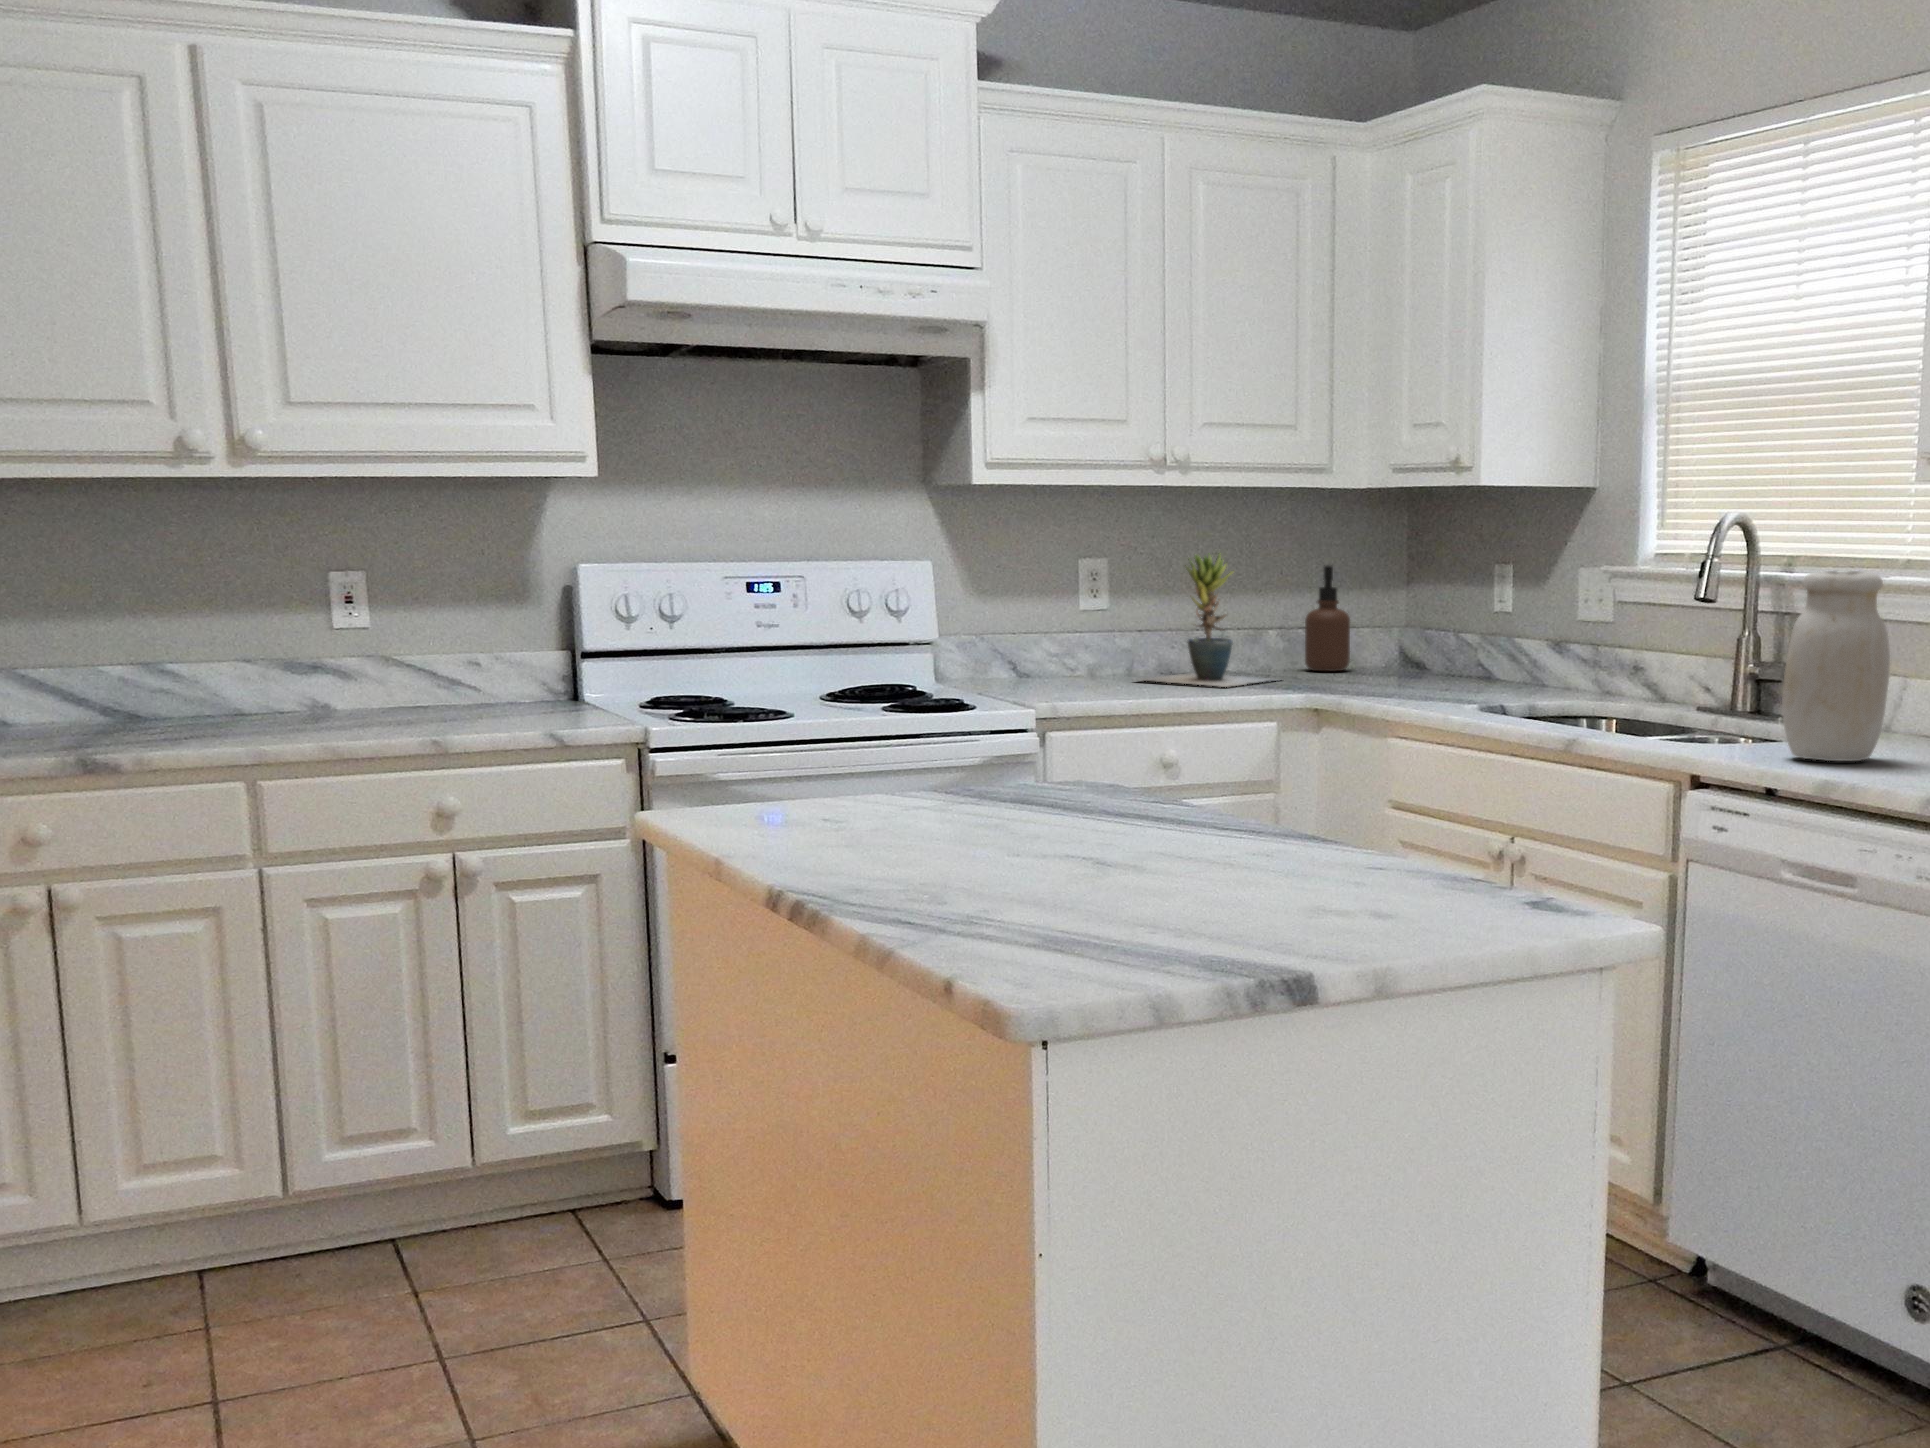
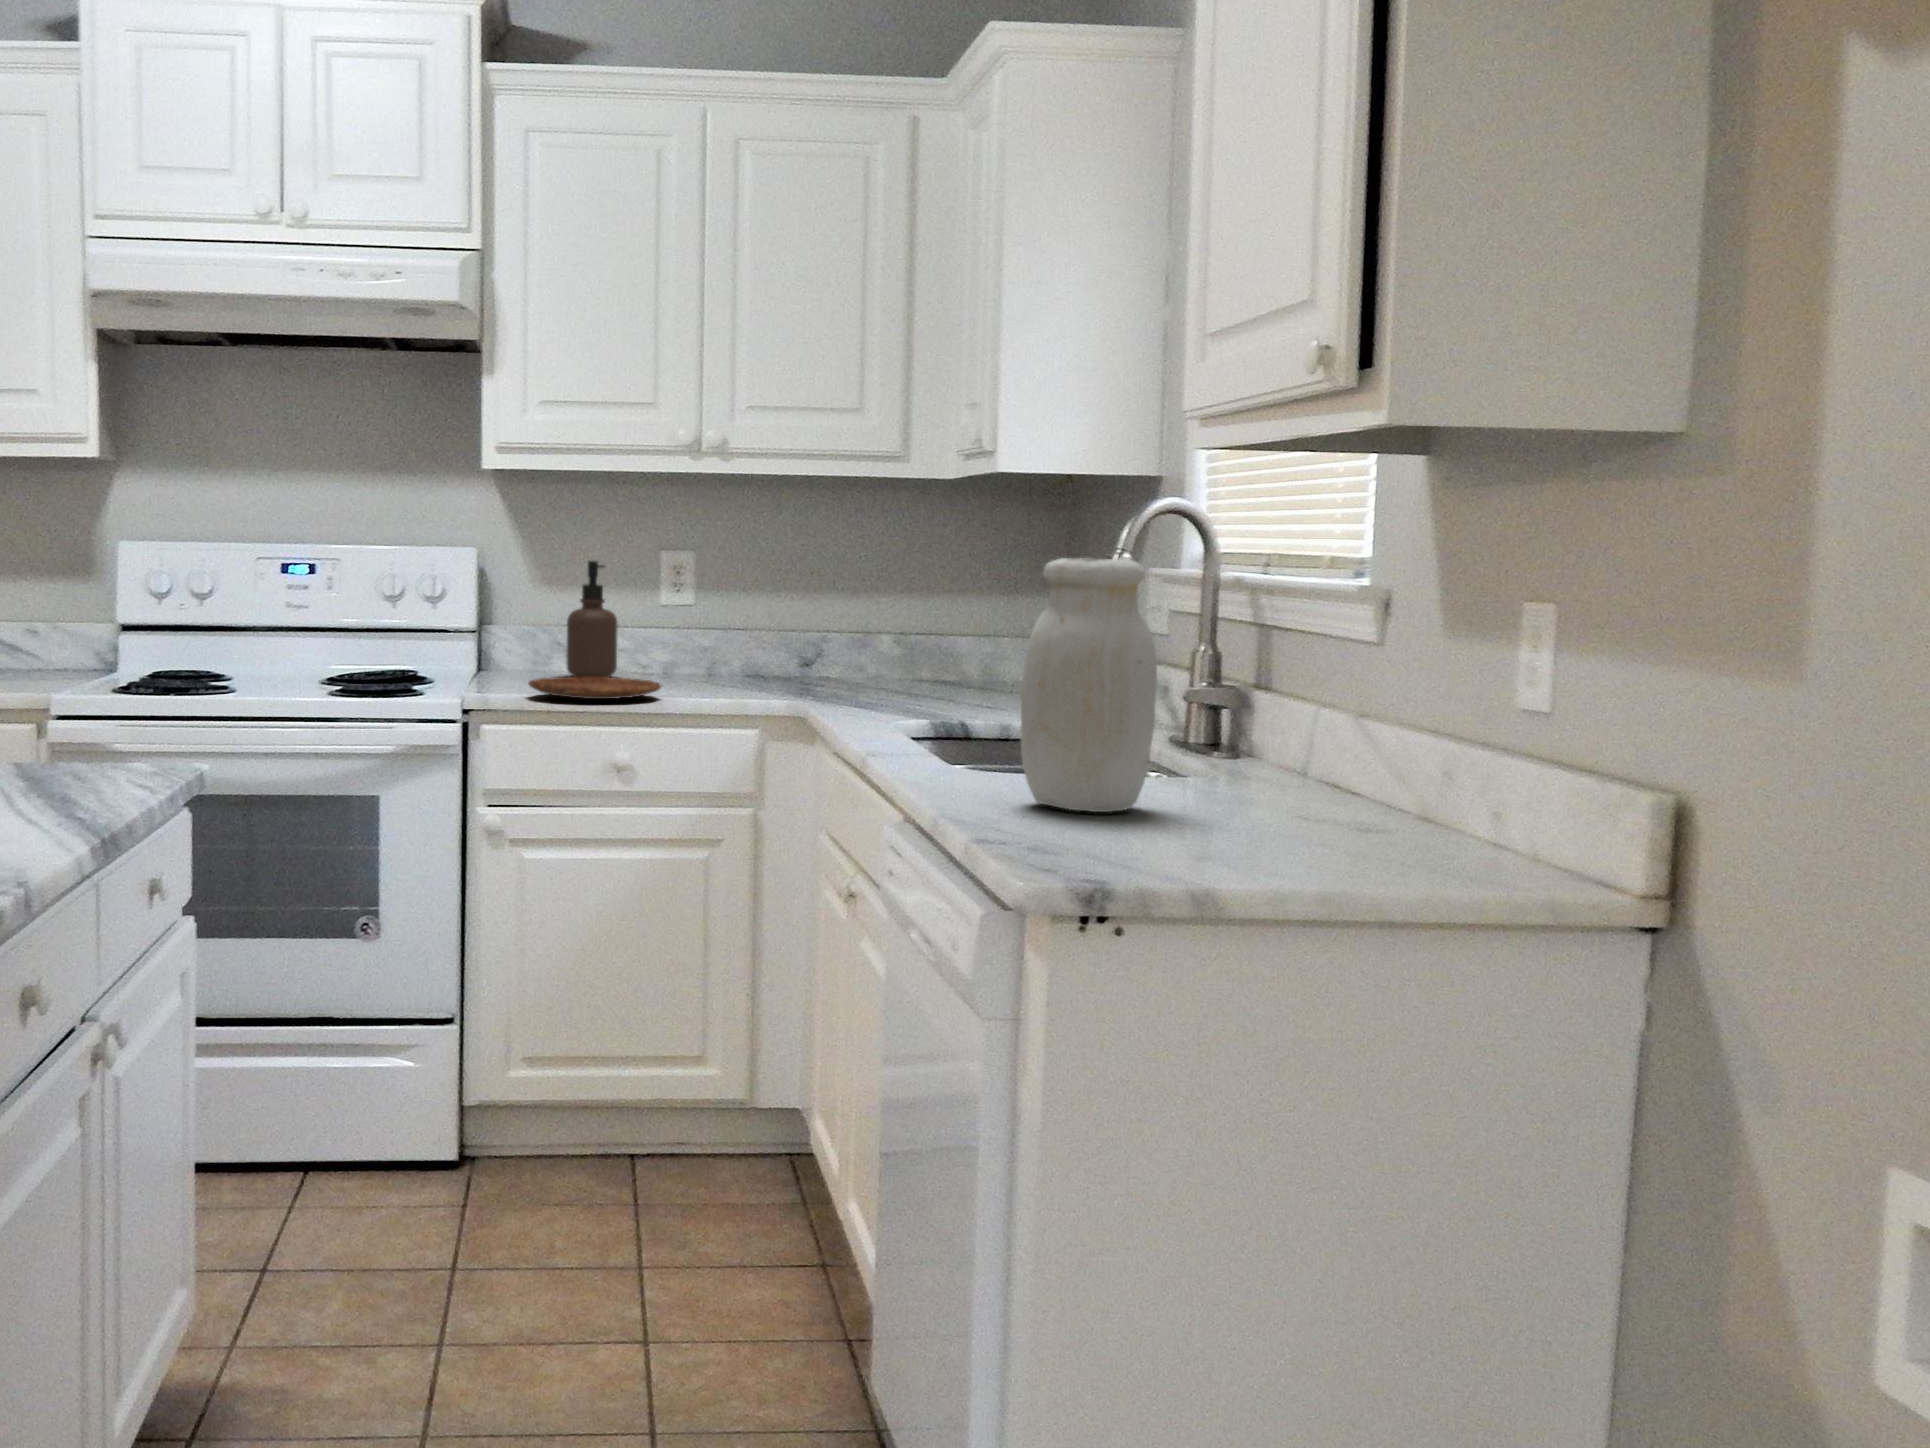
potted plant: present [1141,554,1274,687] -> none [679,546,842,691]
soap dispenser: present [1305,566,1350,671] -> present [567,561,618,677]
tray: none [1073,681,1196,701] -> present [528,677,661,699]

